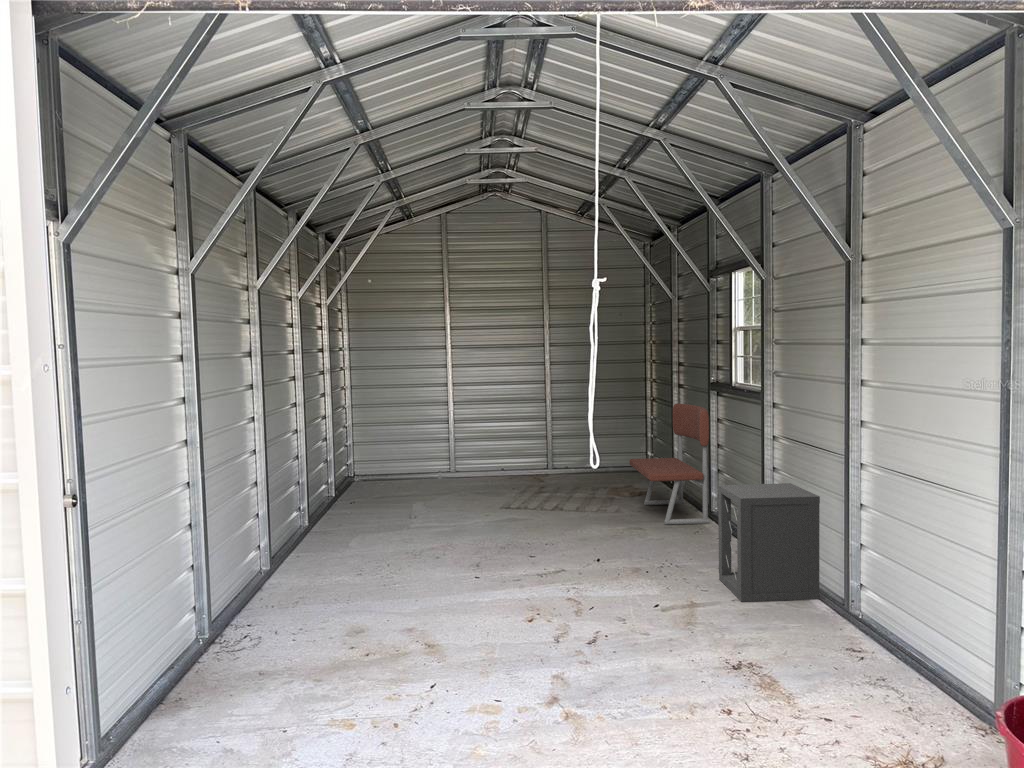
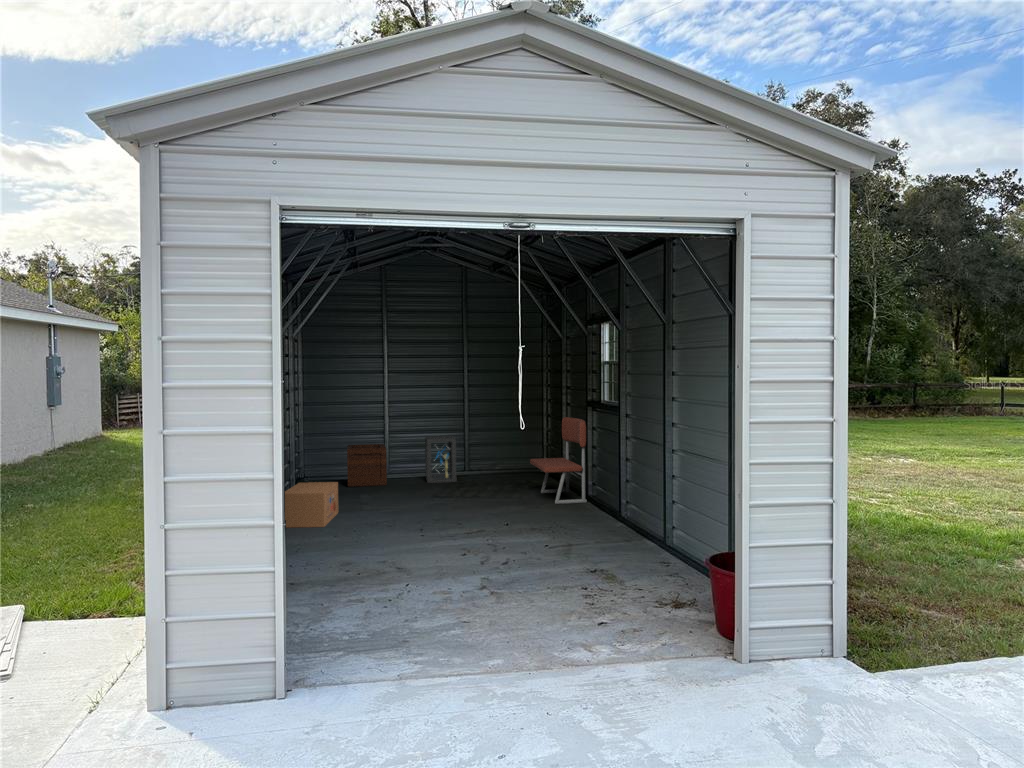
wooden crate: none [399,435,449,489] -> present [347,444,387,487]
storage cabinet: present [718,483,820,602] -> present [425,436,457,483]
cardboard box: none [284,491,371,557] -> present [285,482,338,528]

